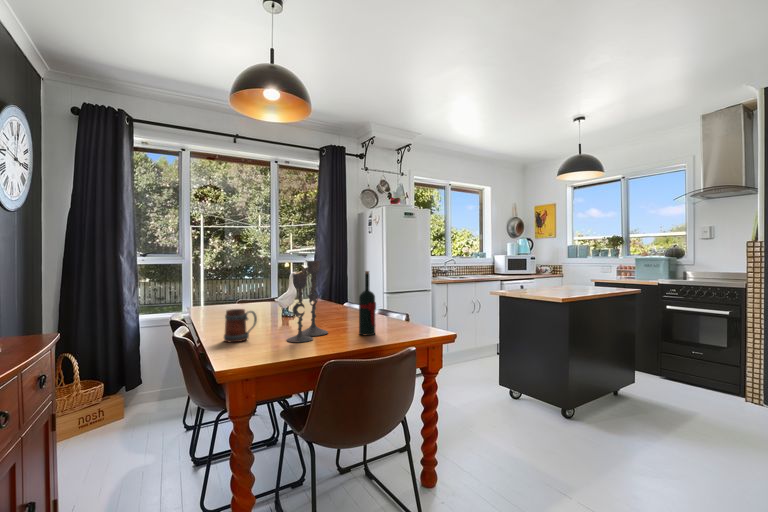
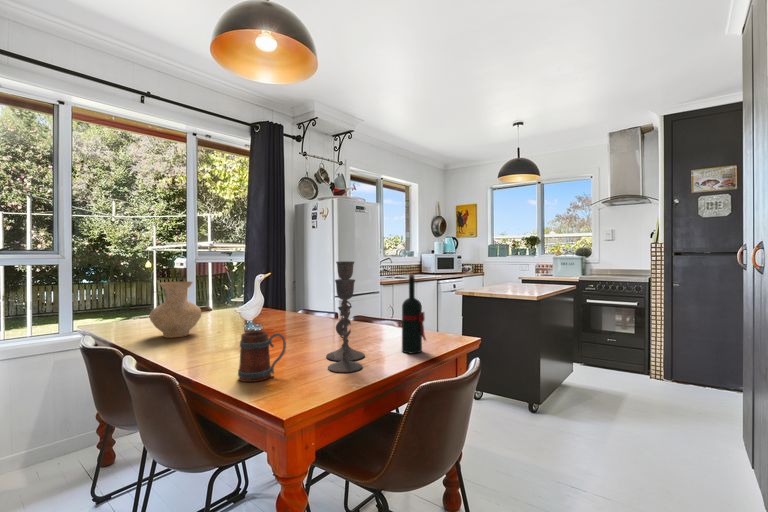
vase: none [213,275,248,315] -> present [150,281,201,338]

